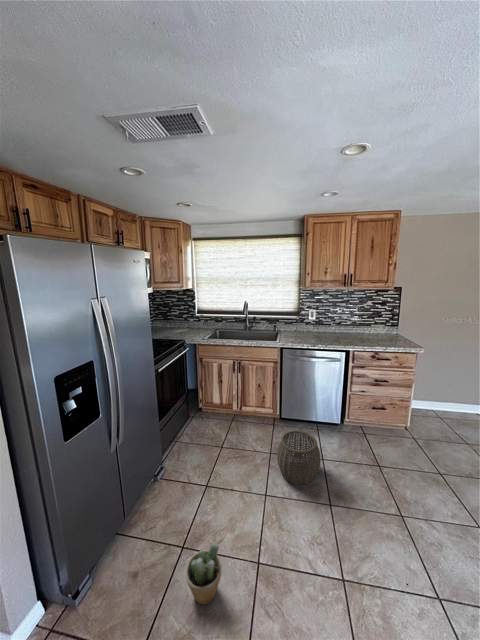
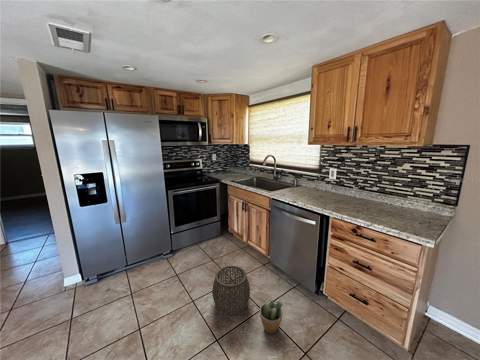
potted plant: present [186,543,222,604] -> present [260,300,283,334]

